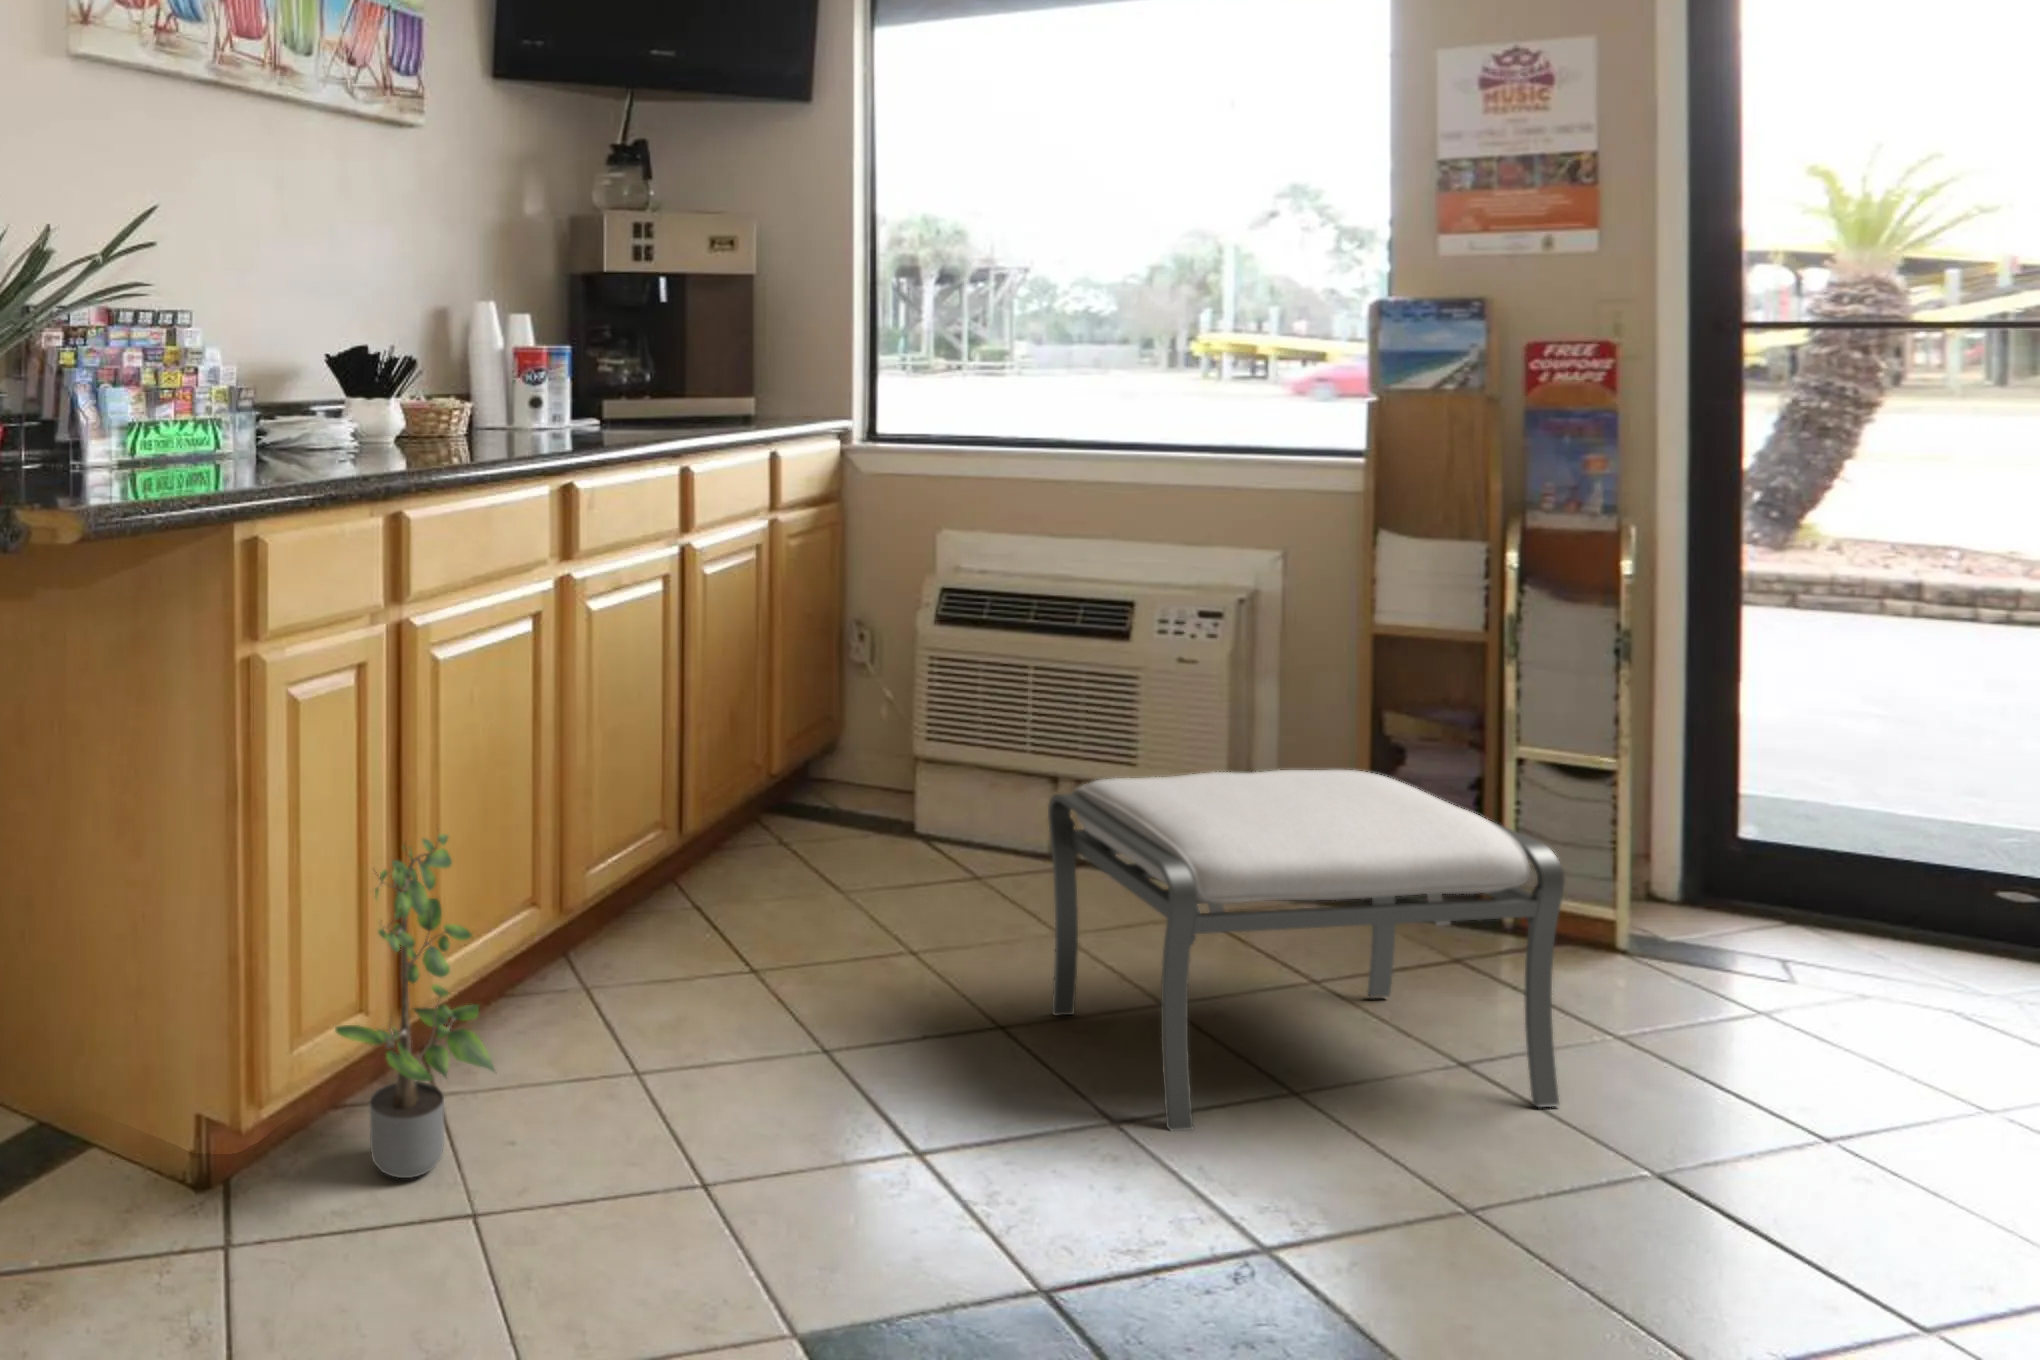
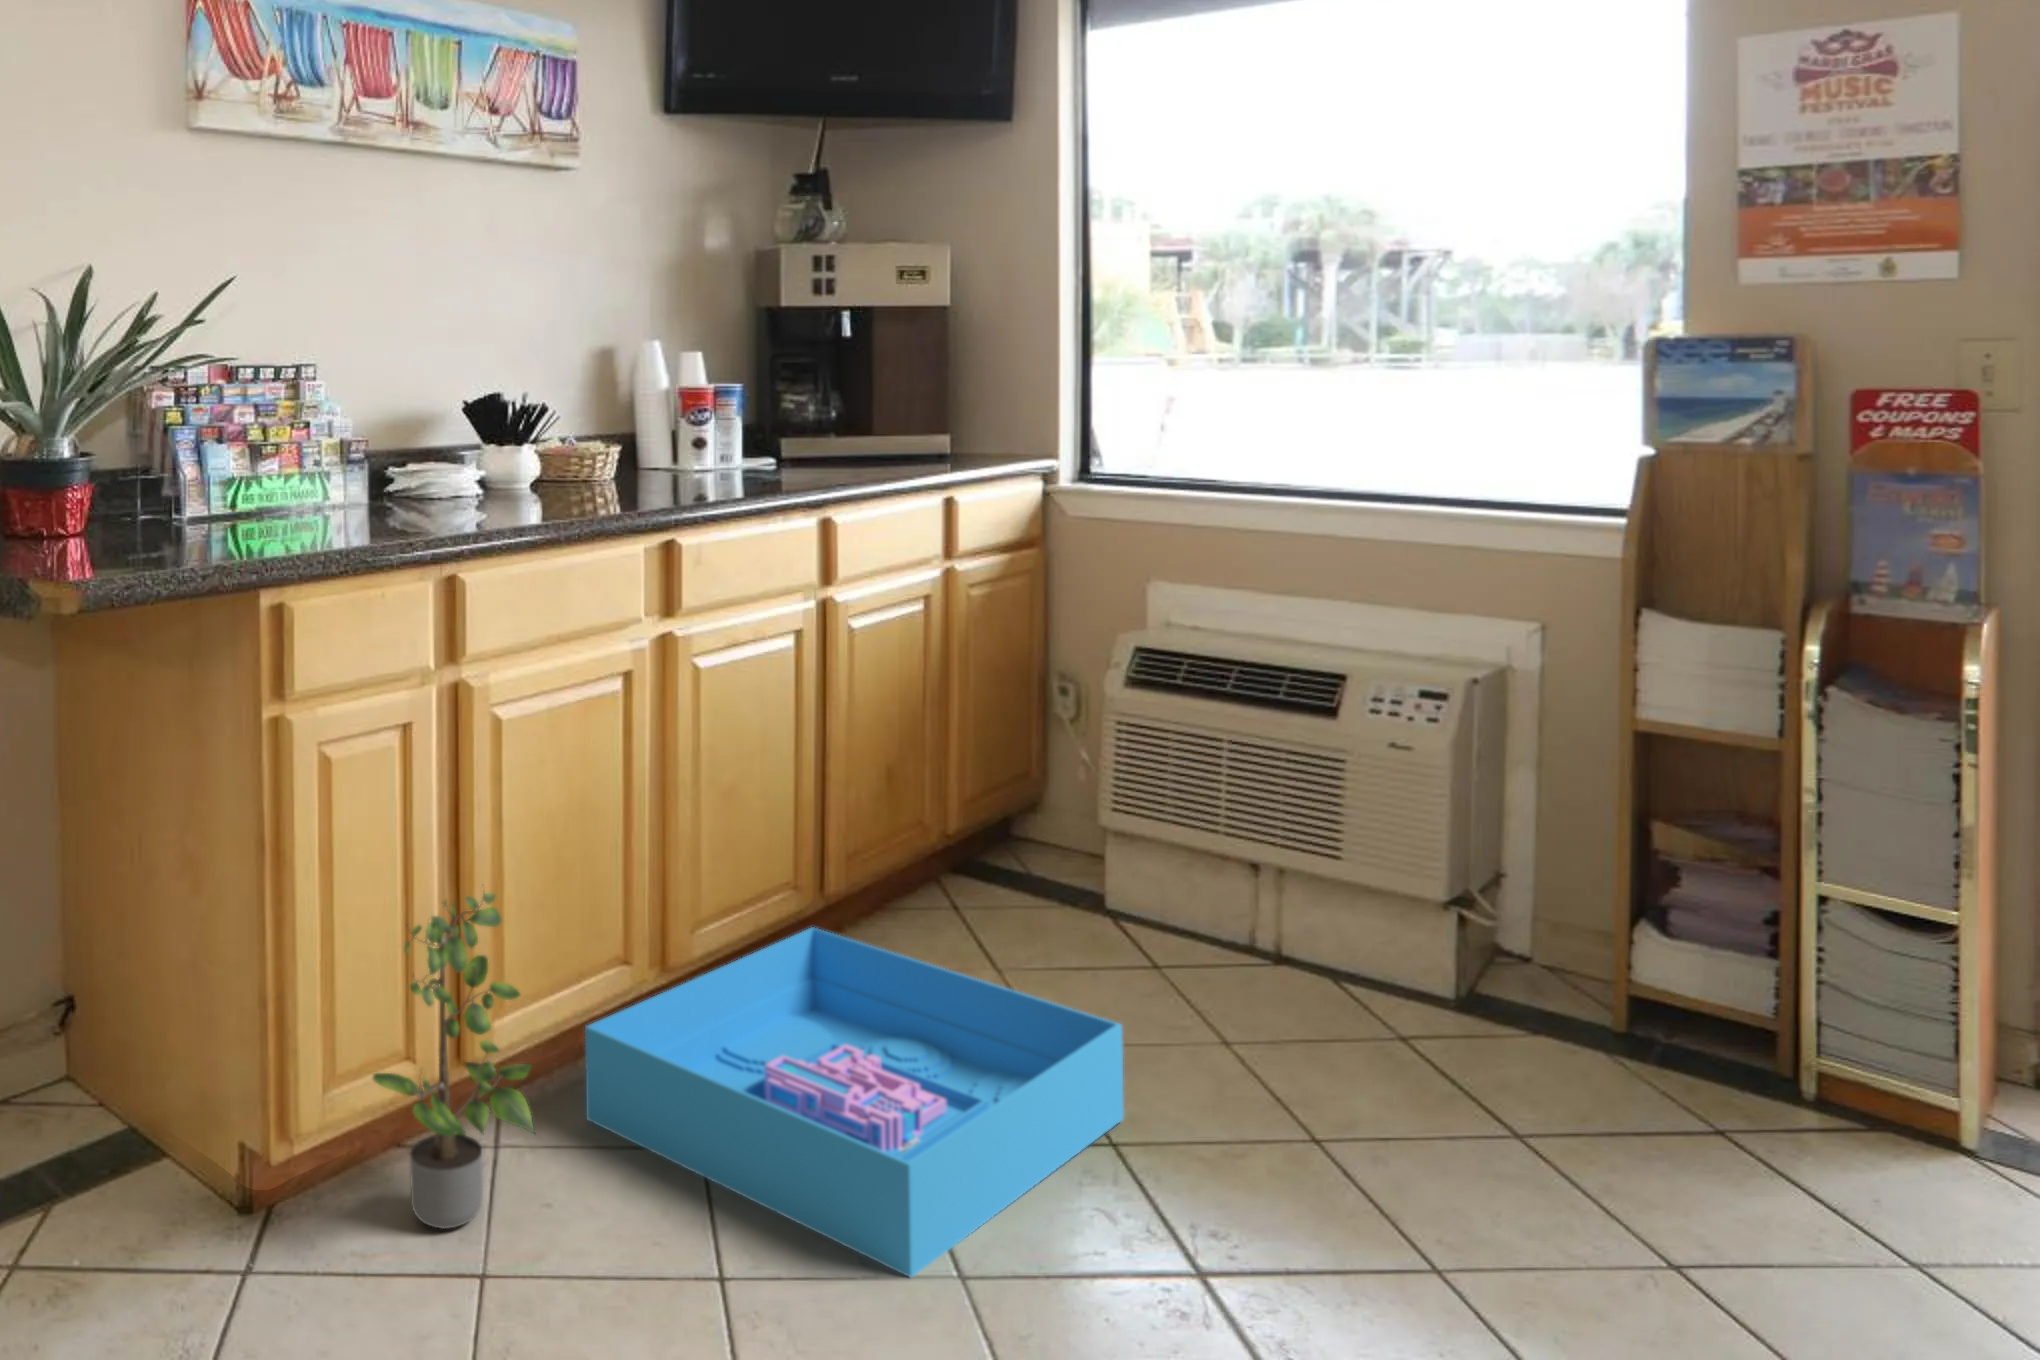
ottoman: present [1048,770,1565,1131] -> none [1180,882,1778,1307]
storage bin: none [510,855,997,1171] -> present [585,928,1124,1277]

